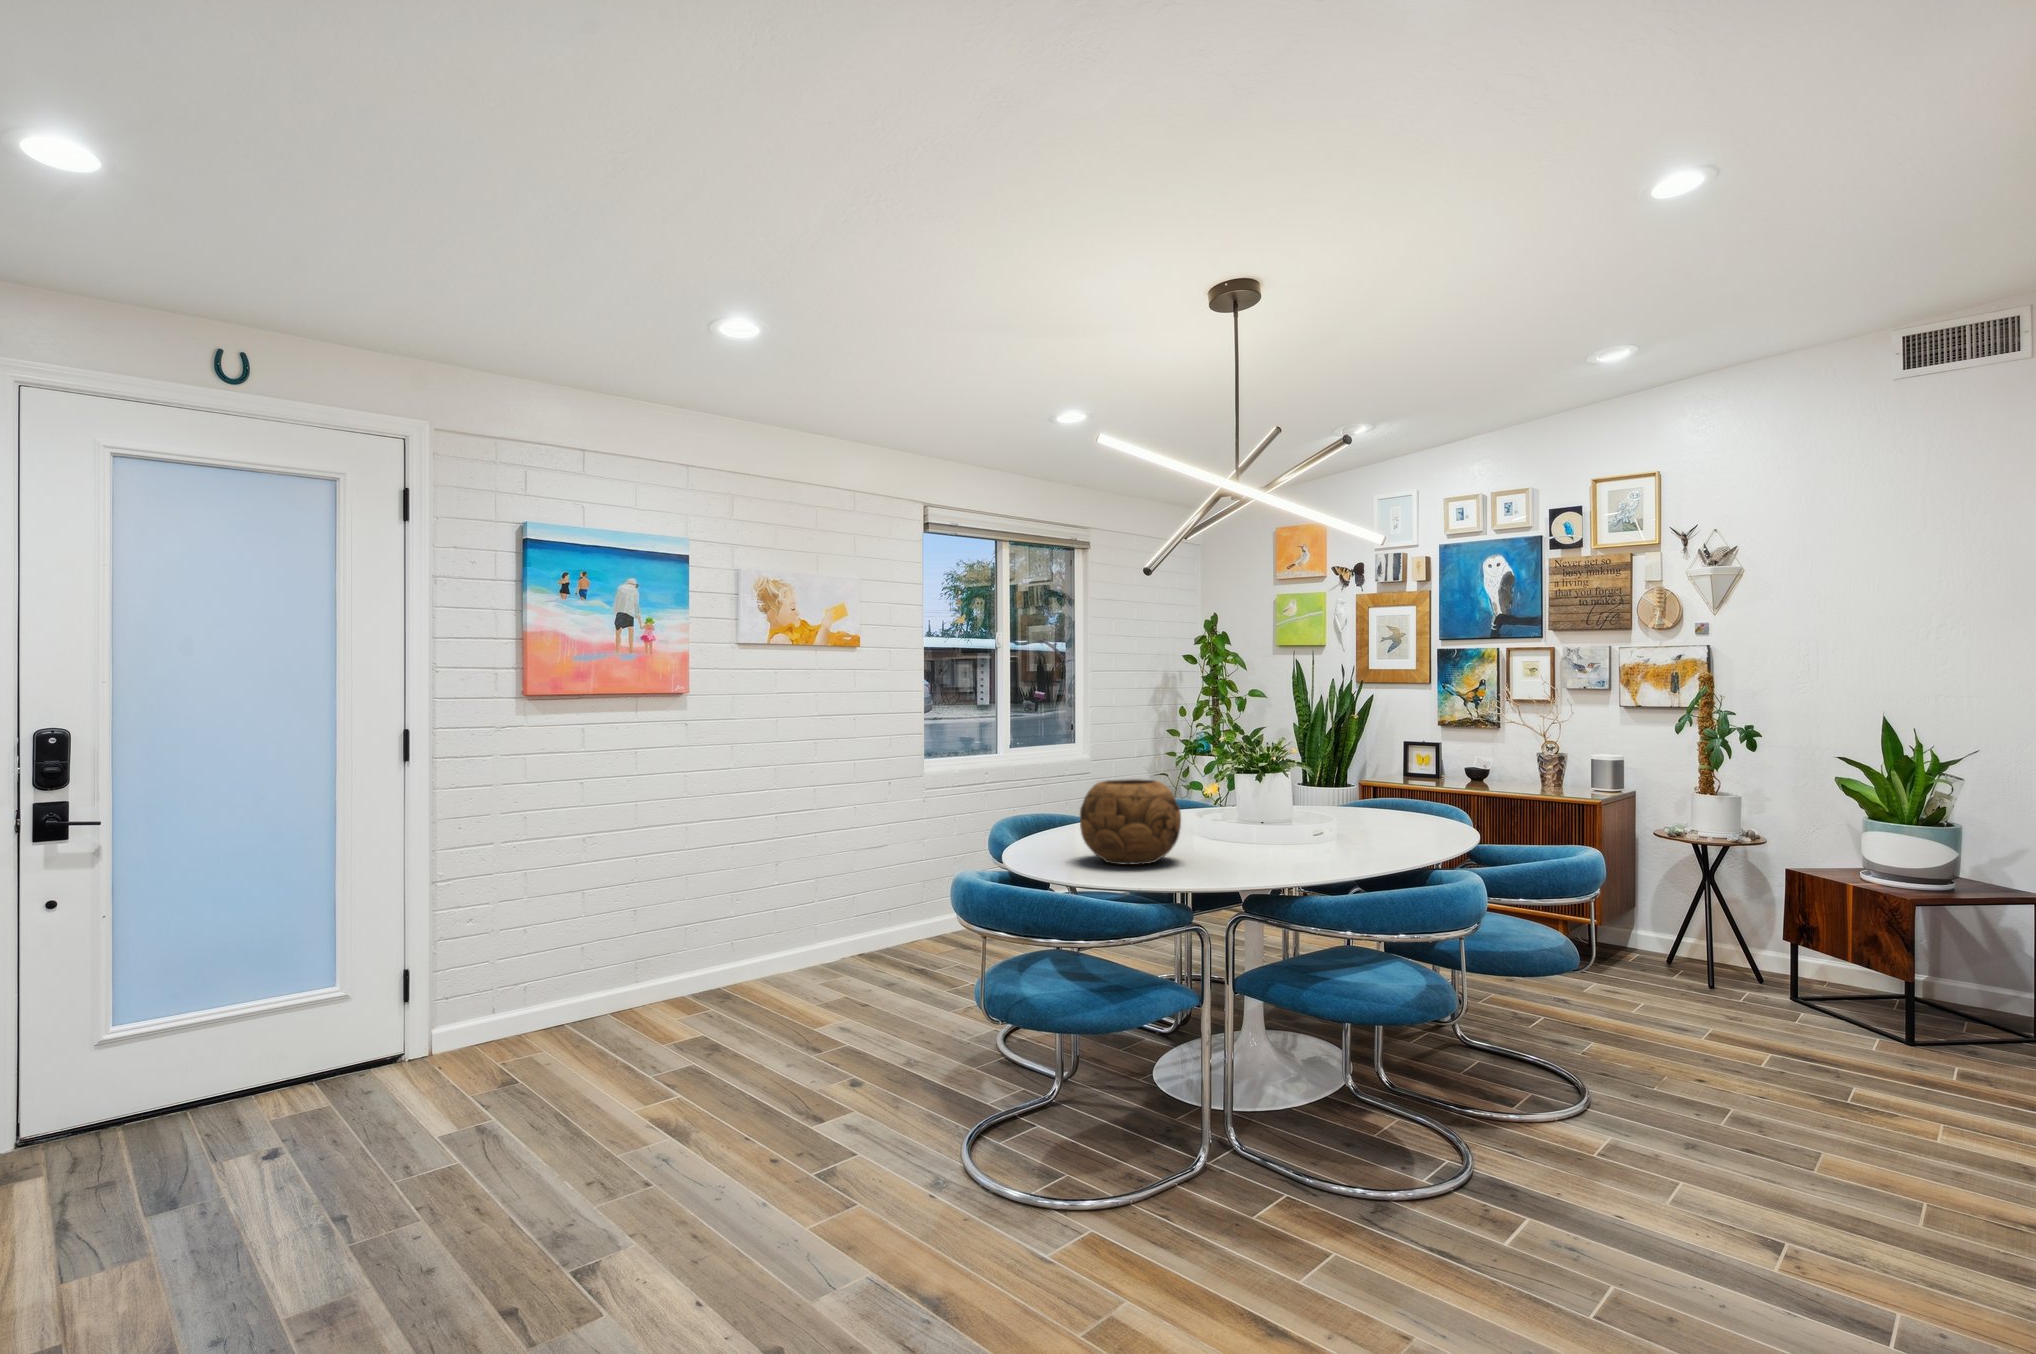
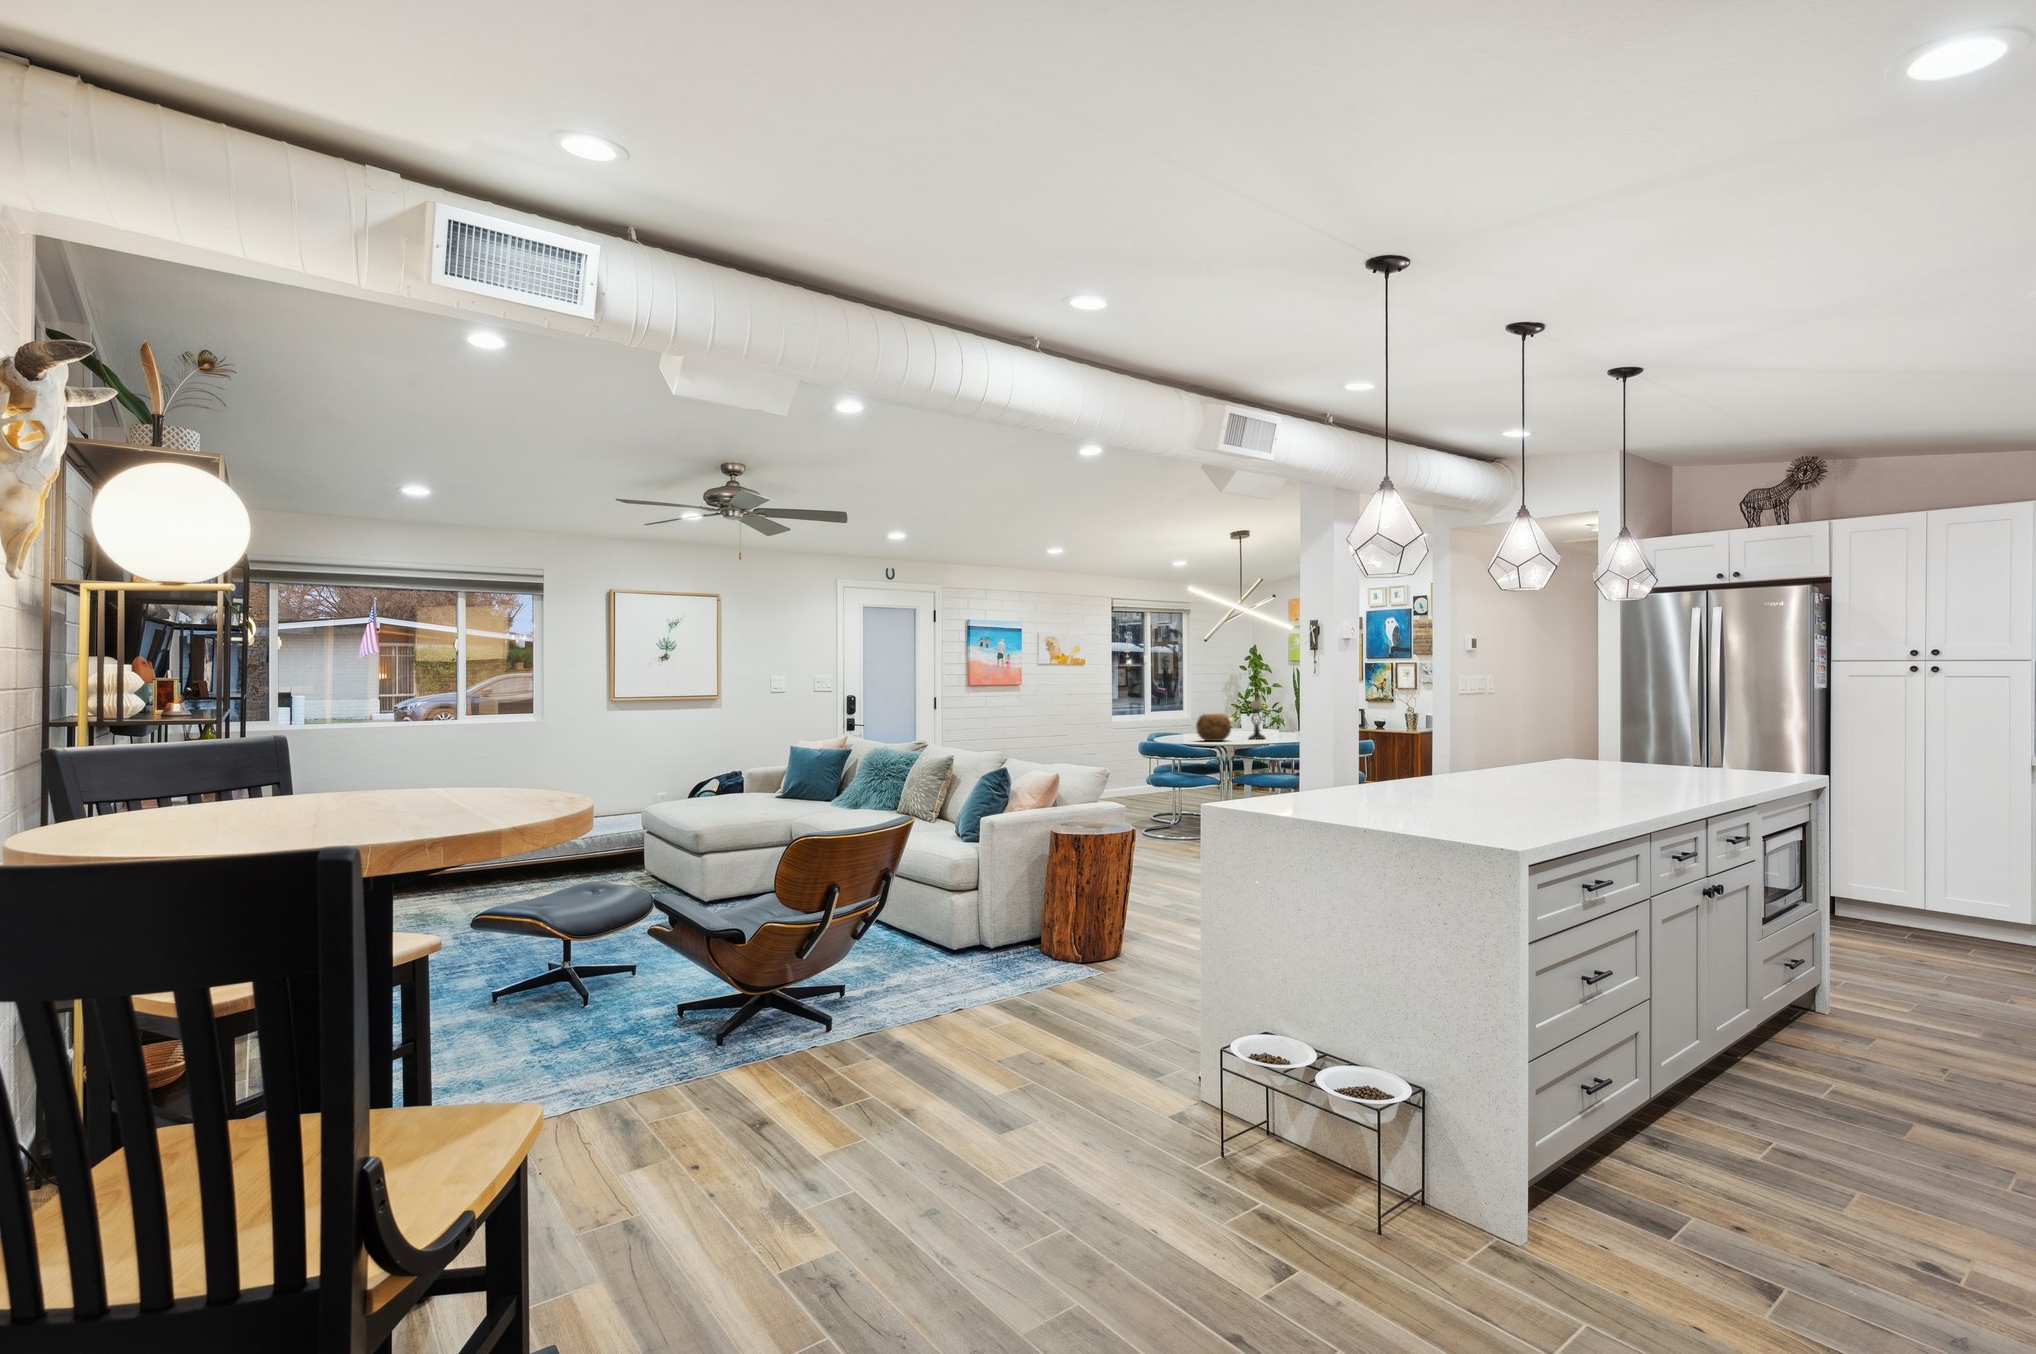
candle holder: none [1225,736,1273,848] -> present [1249,701,1265,739]

